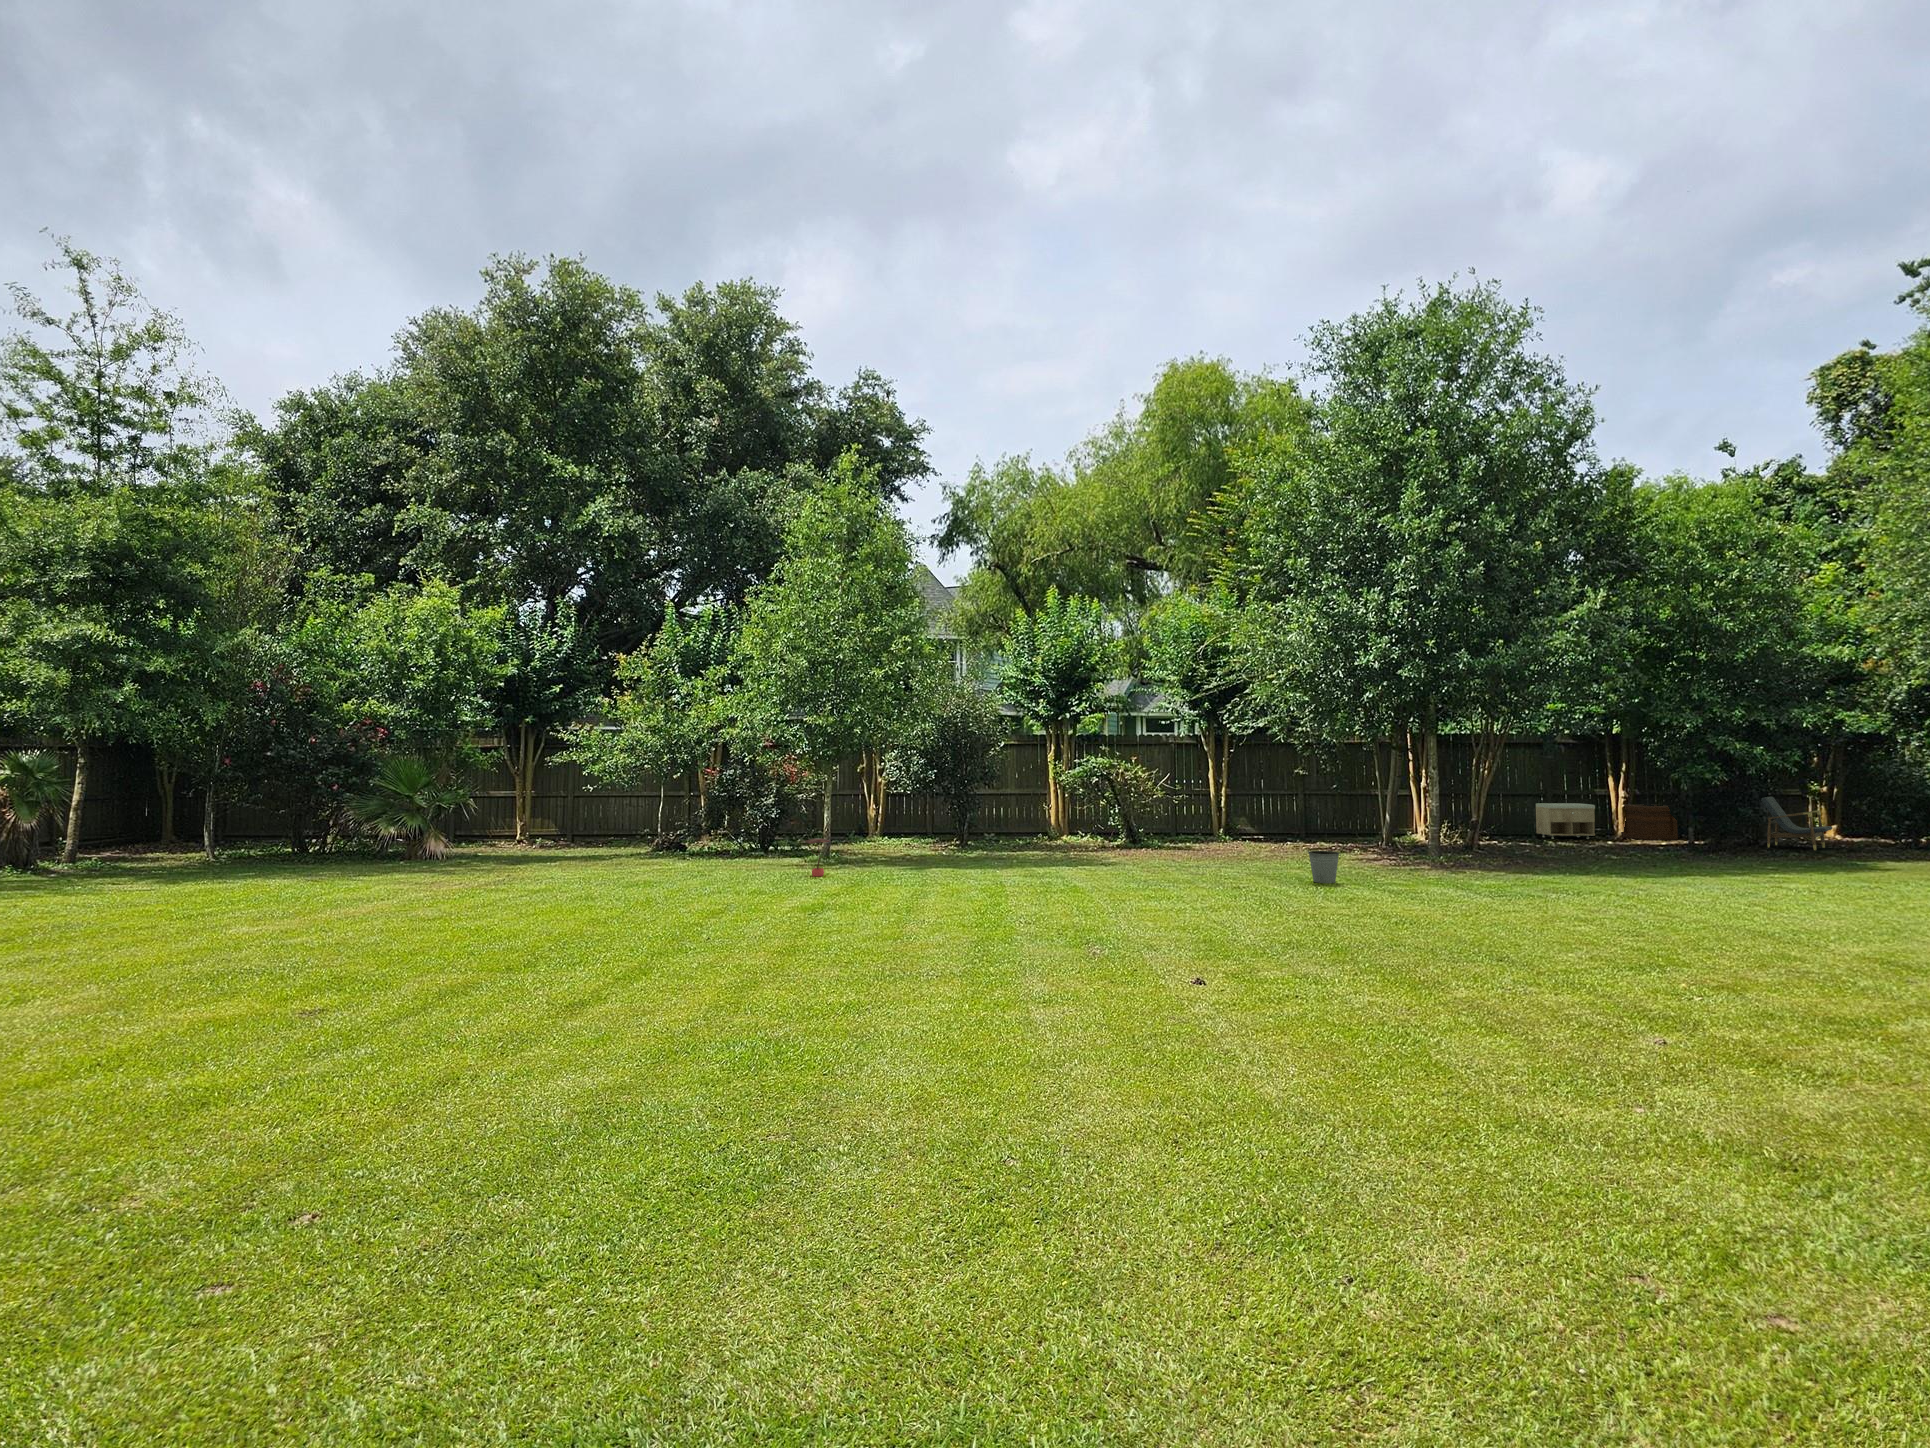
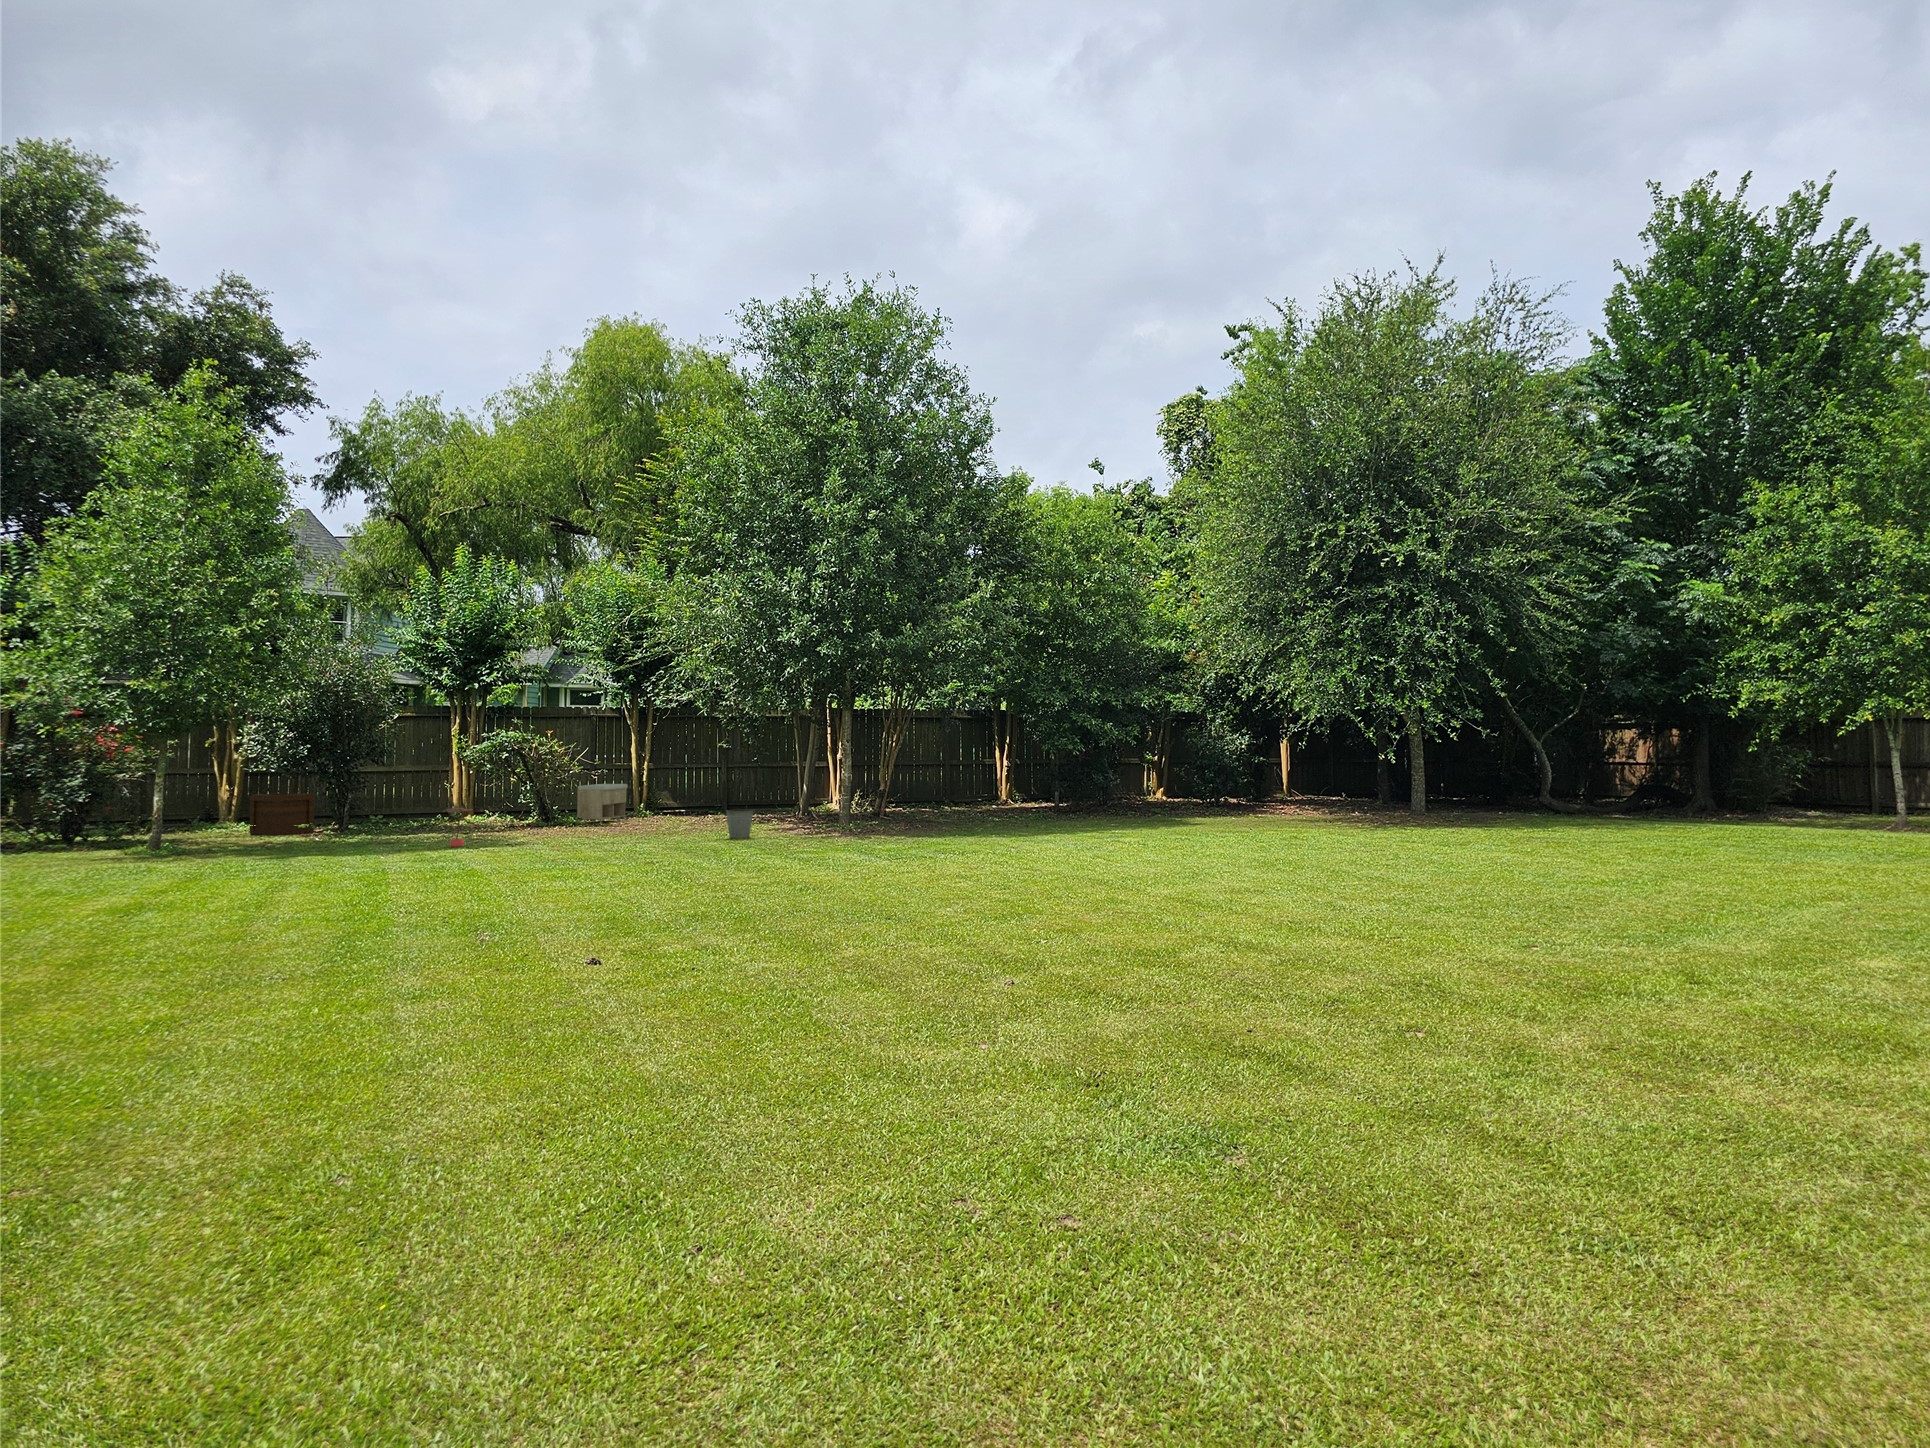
lounge chair: present [1761,797,1832,850] -> none [1102,763,1147,806]
storage bench: present [1536,803,1595,839] -> present [577,784,628,823]
wooden crate: present [1621,804,1678,840] -> present [249,793,315,836]
potted plant: present [806,838,830,877] -> present [442,808,473,847]

